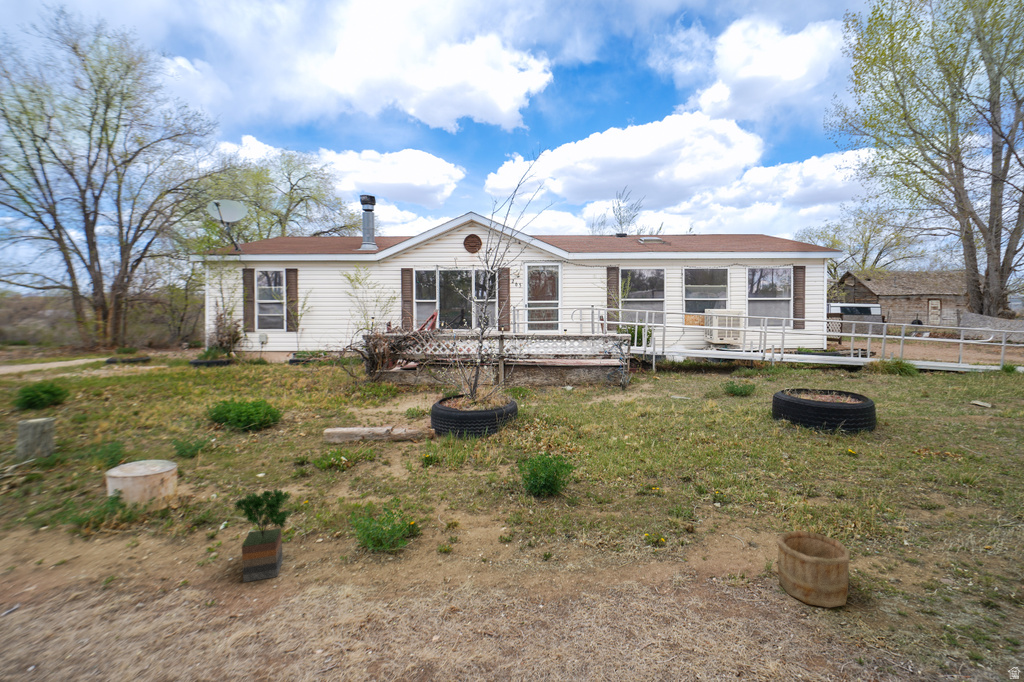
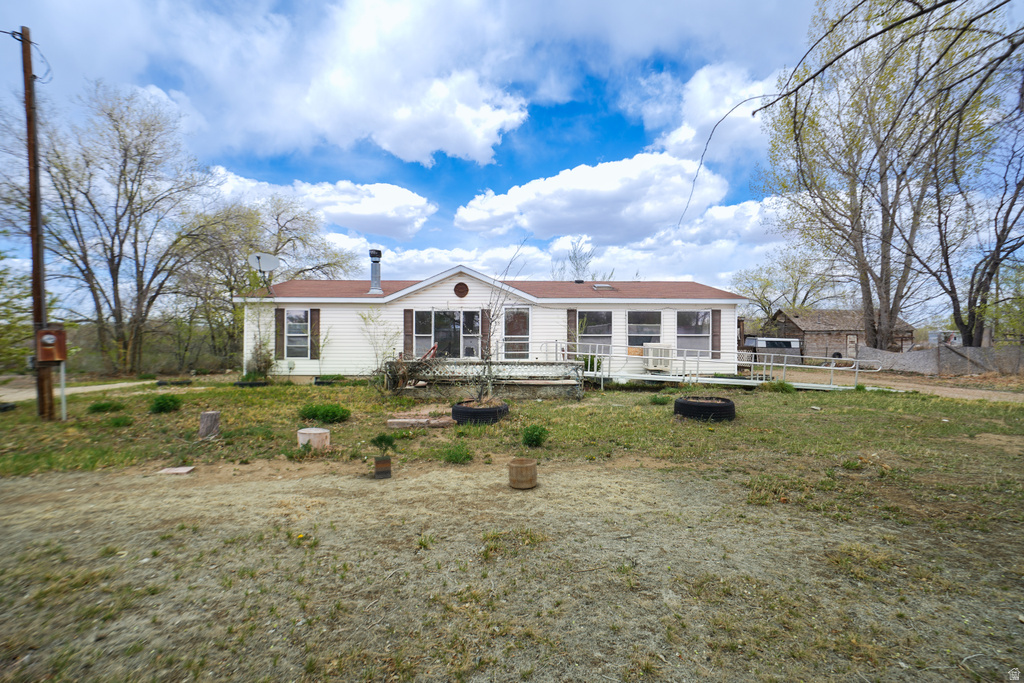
wooden bucket: present [776,530,851,607] -> present [508,458,537,489]

